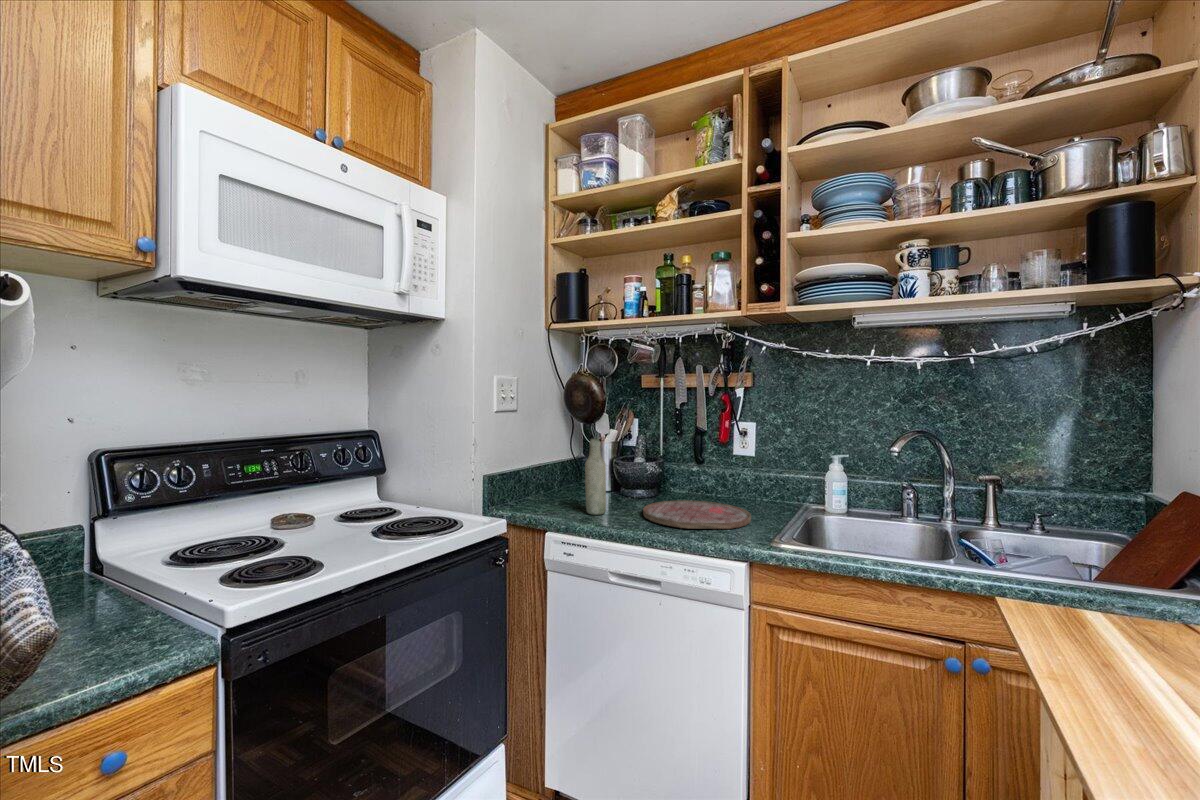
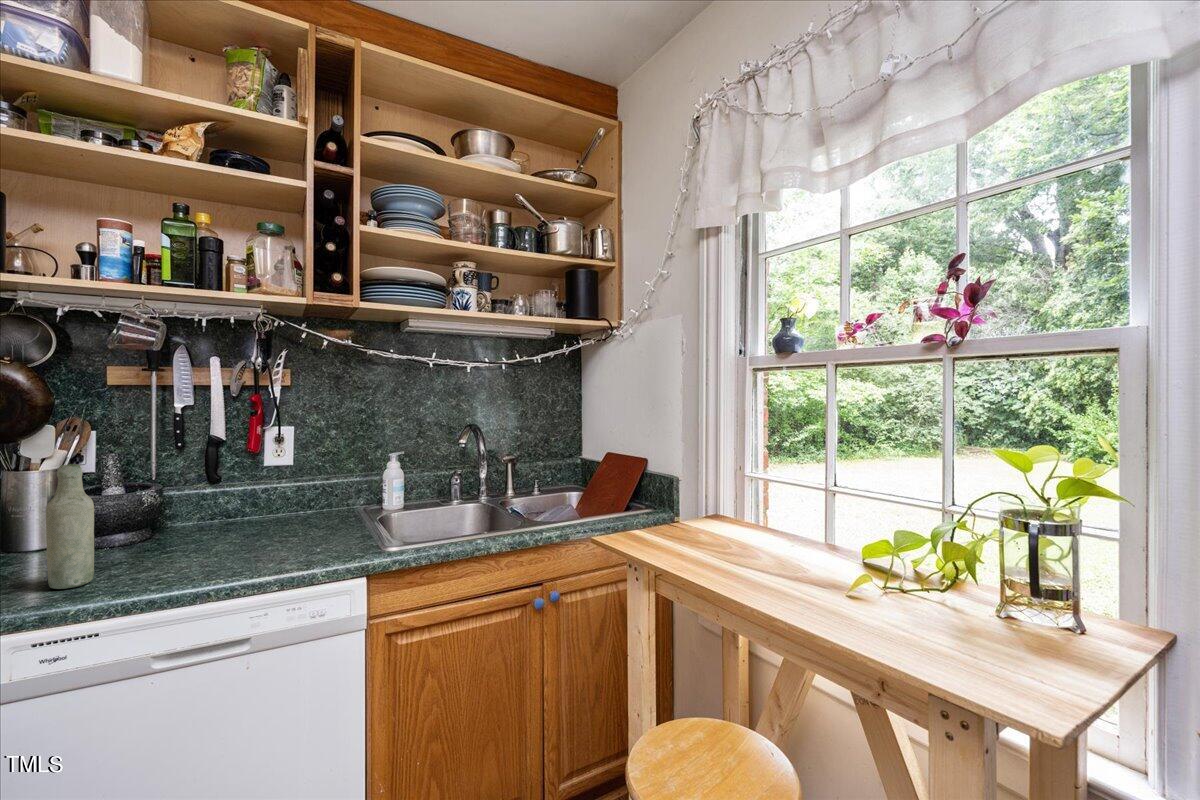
cutting board: present [643,500,751,529] -> none [165,525,328,568]

